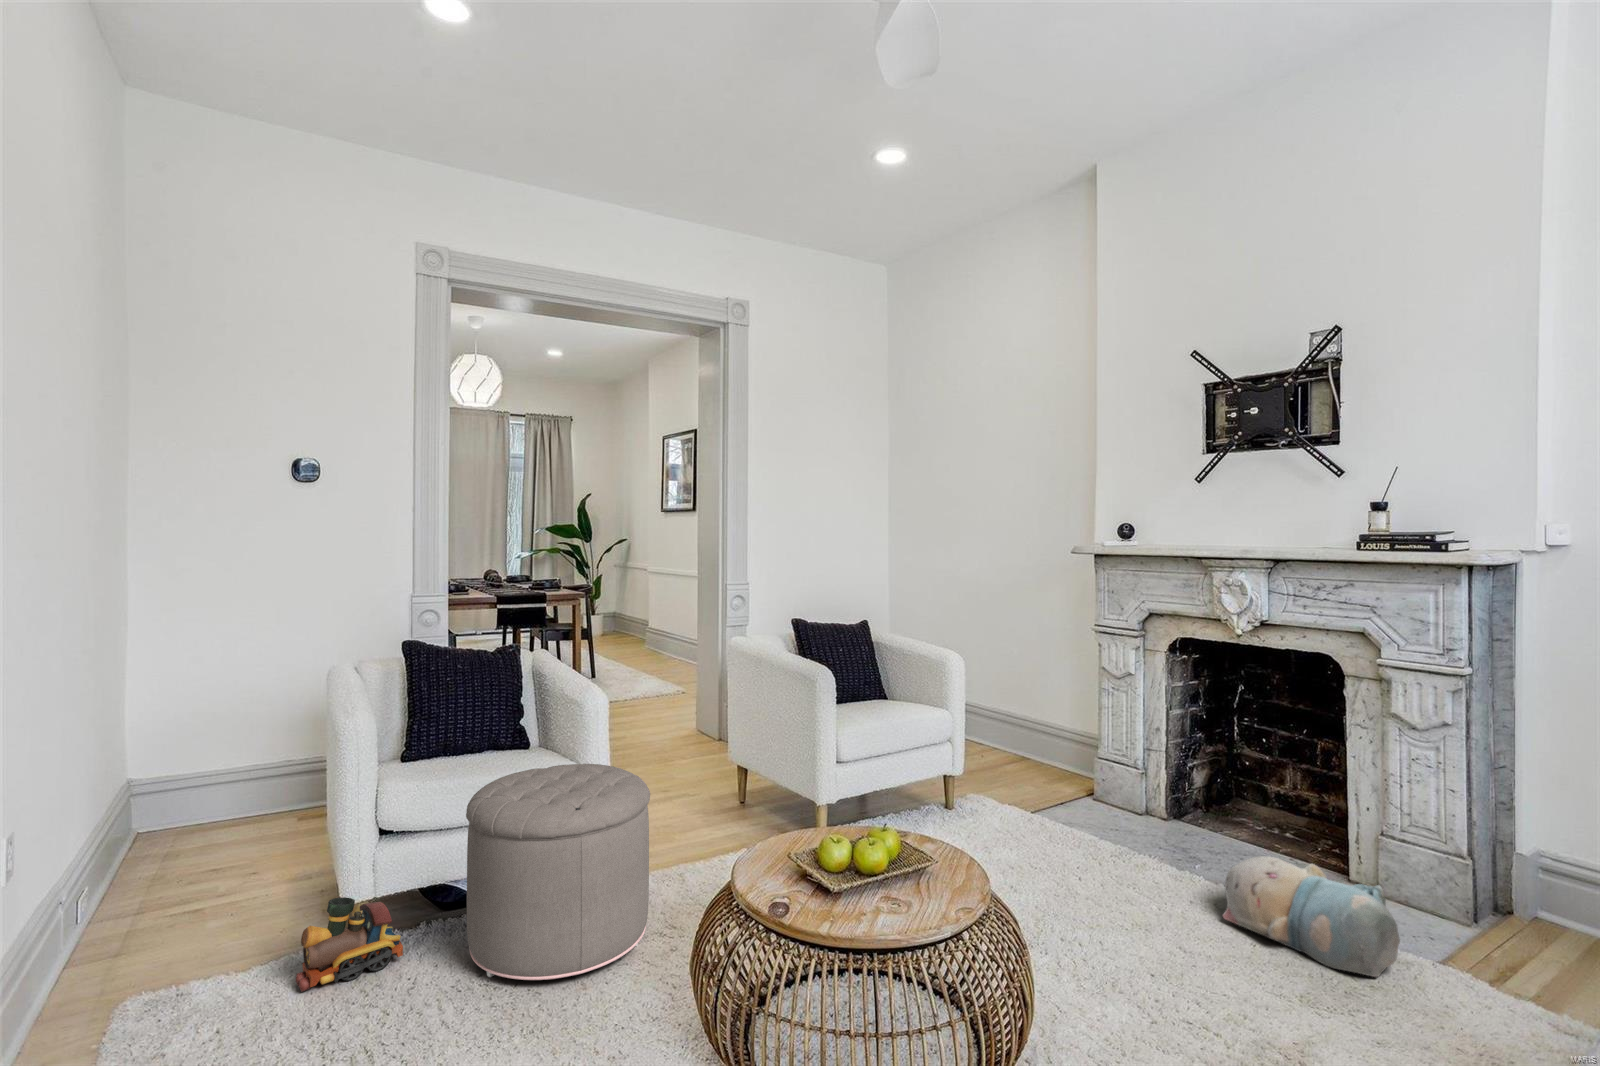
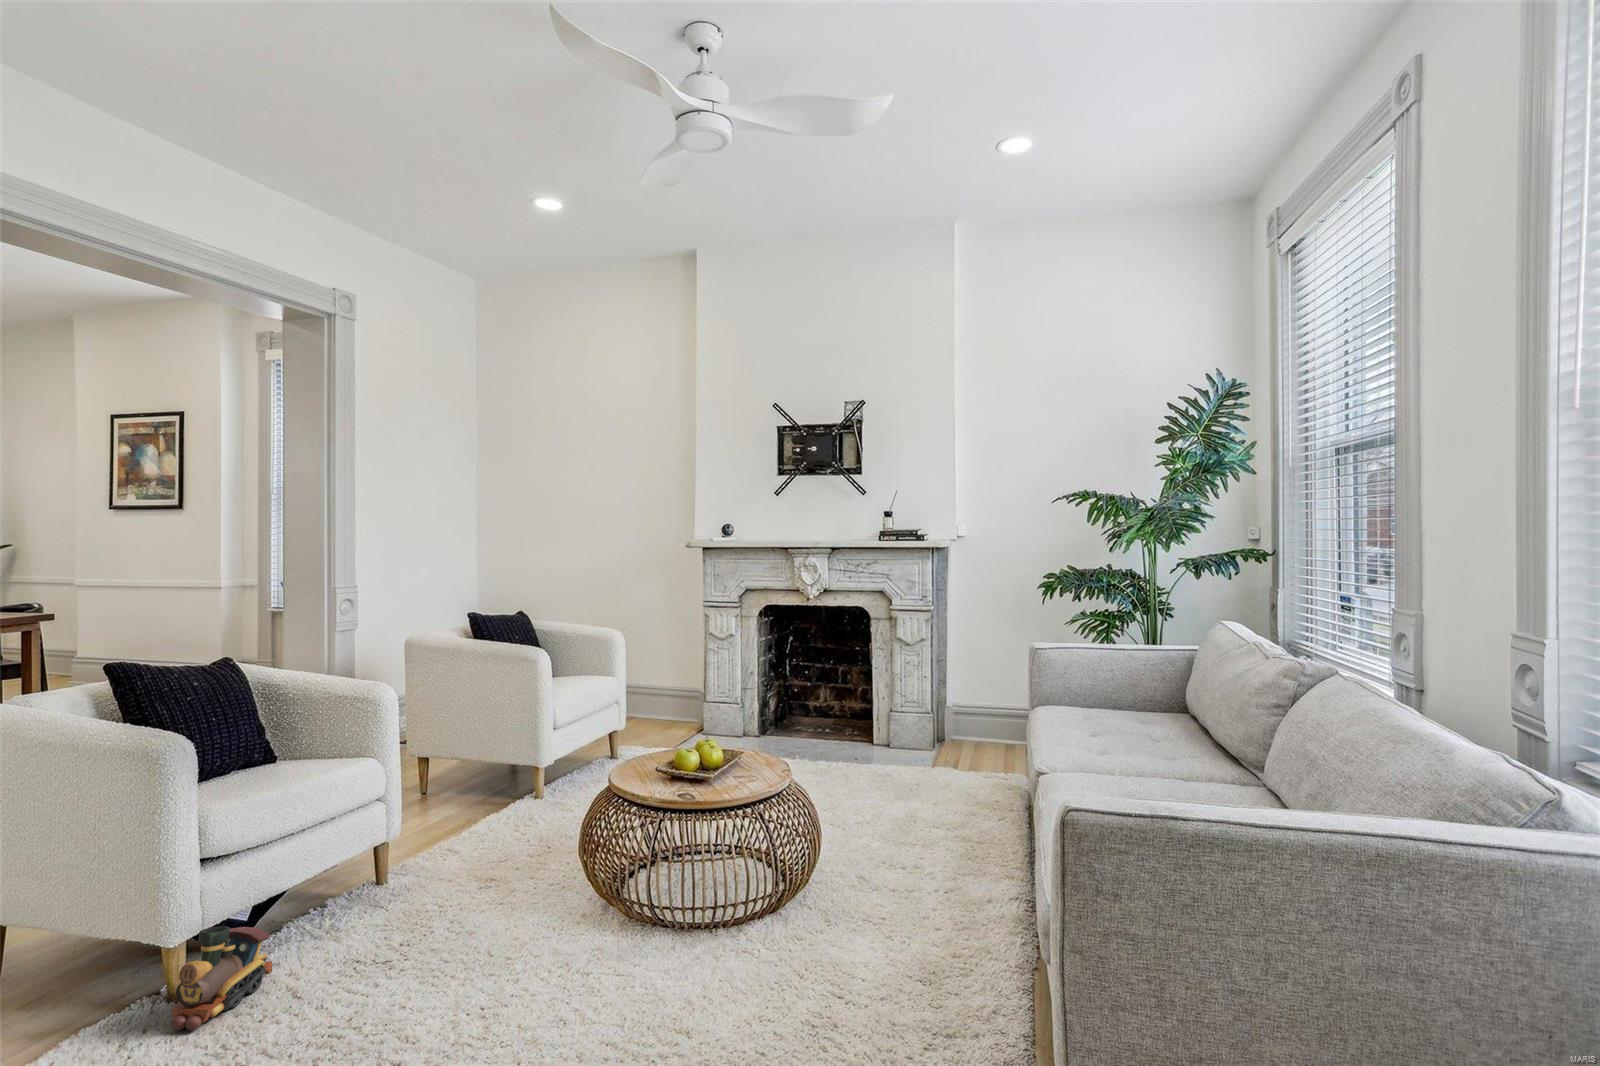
ottoman: present [466,764,650,980] -> none [320,752,501,954]
plush toy: present [1223,856,1400,977] -> none [834,730,926,781]

